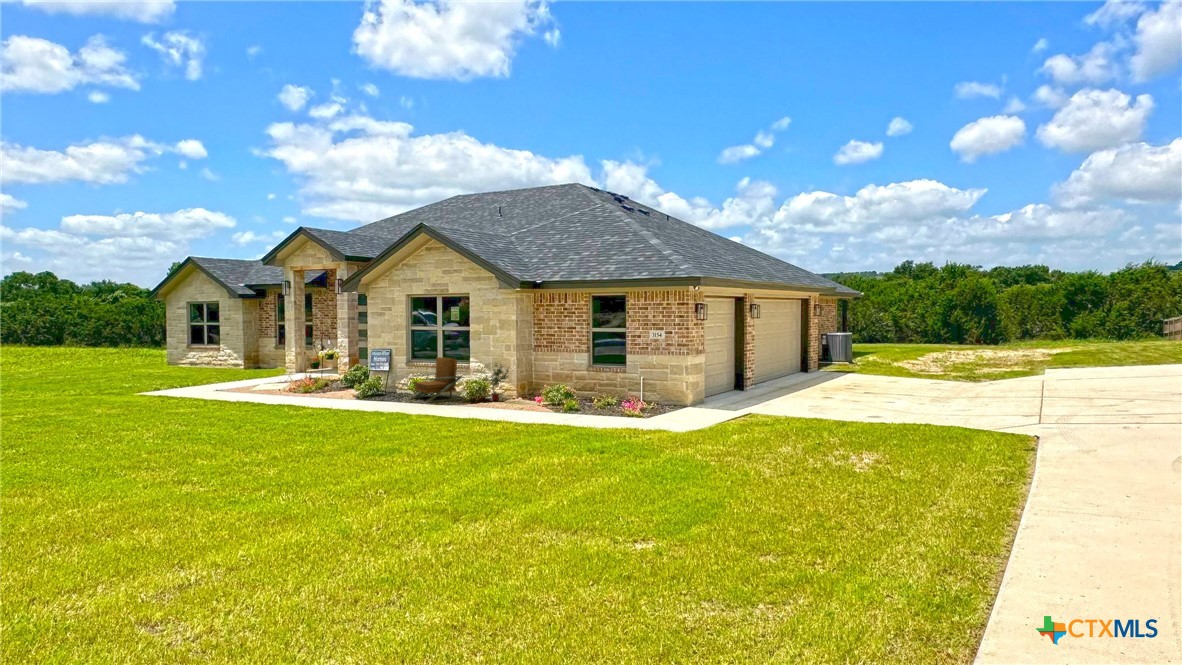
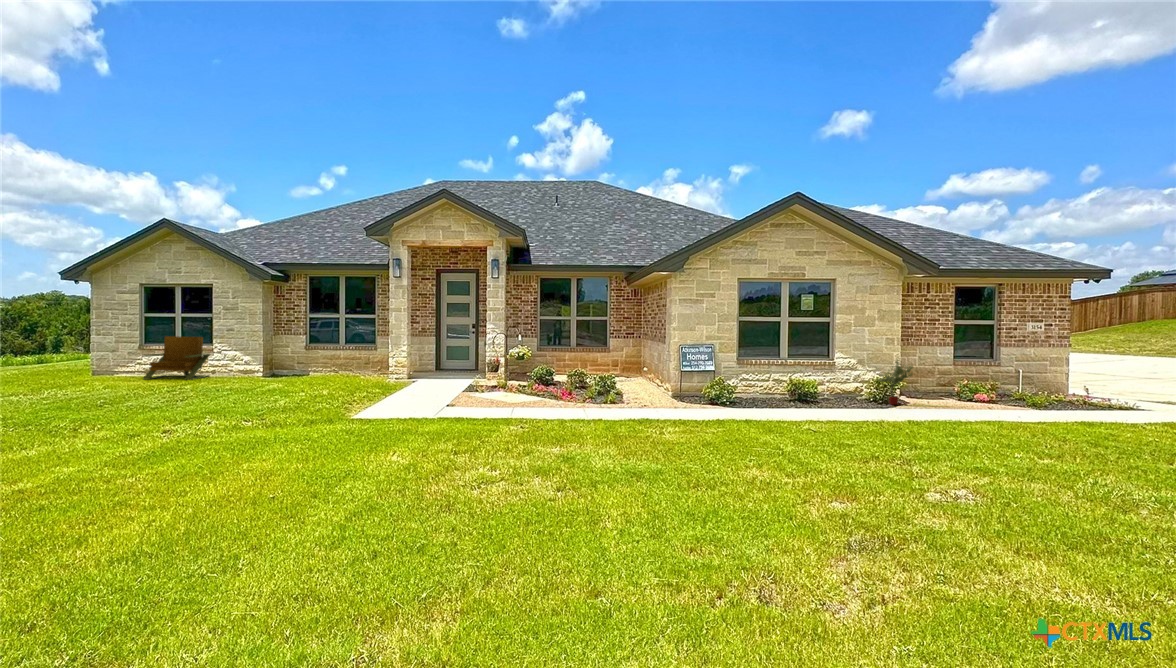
lounge chair: present [412,357,462,403] -> present [143,336,210,380]

